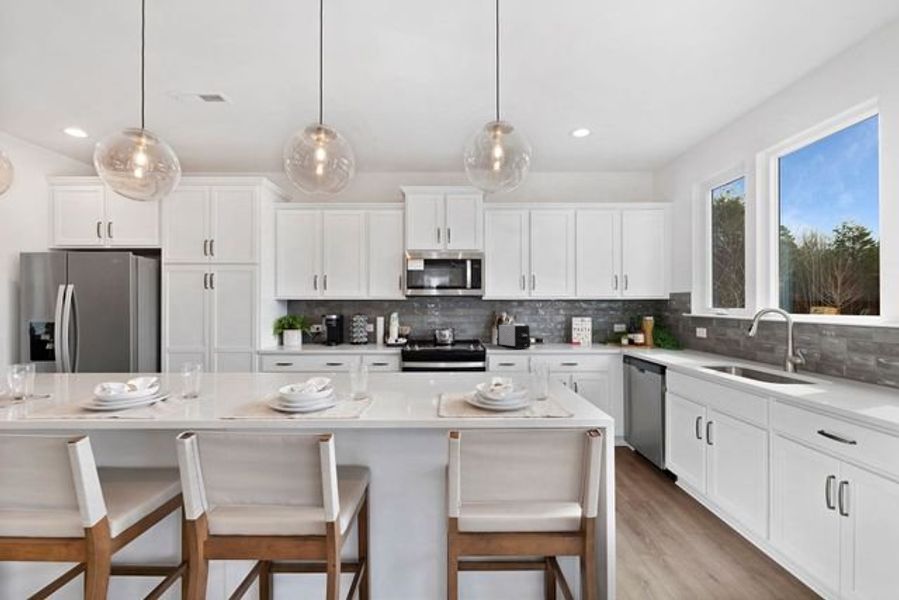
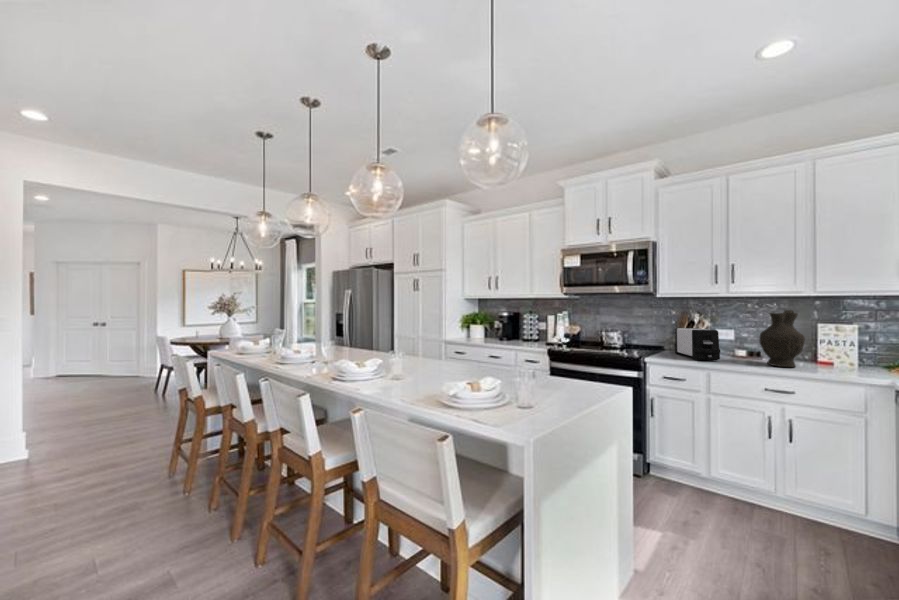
decorative vase: none [550,309,572,348] -> present [760,310,805,367]

